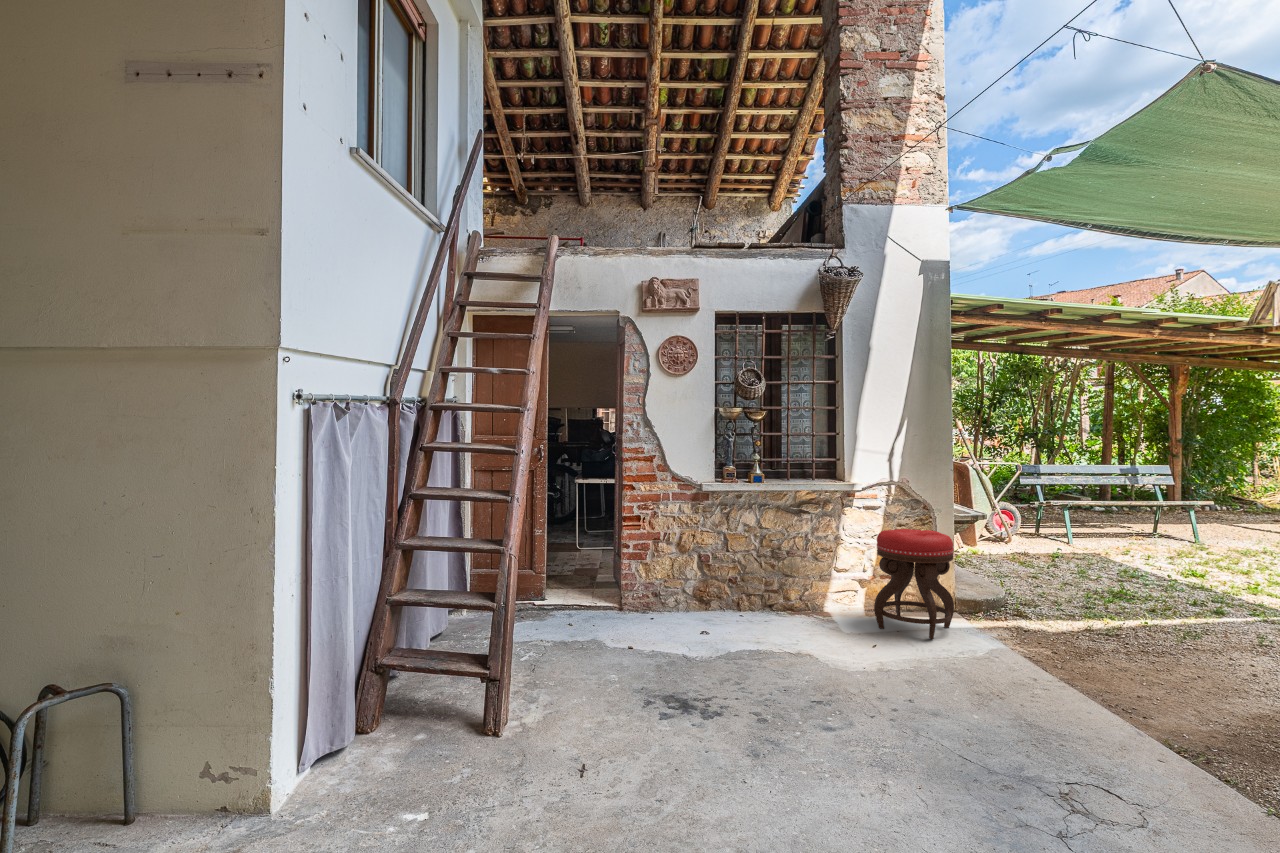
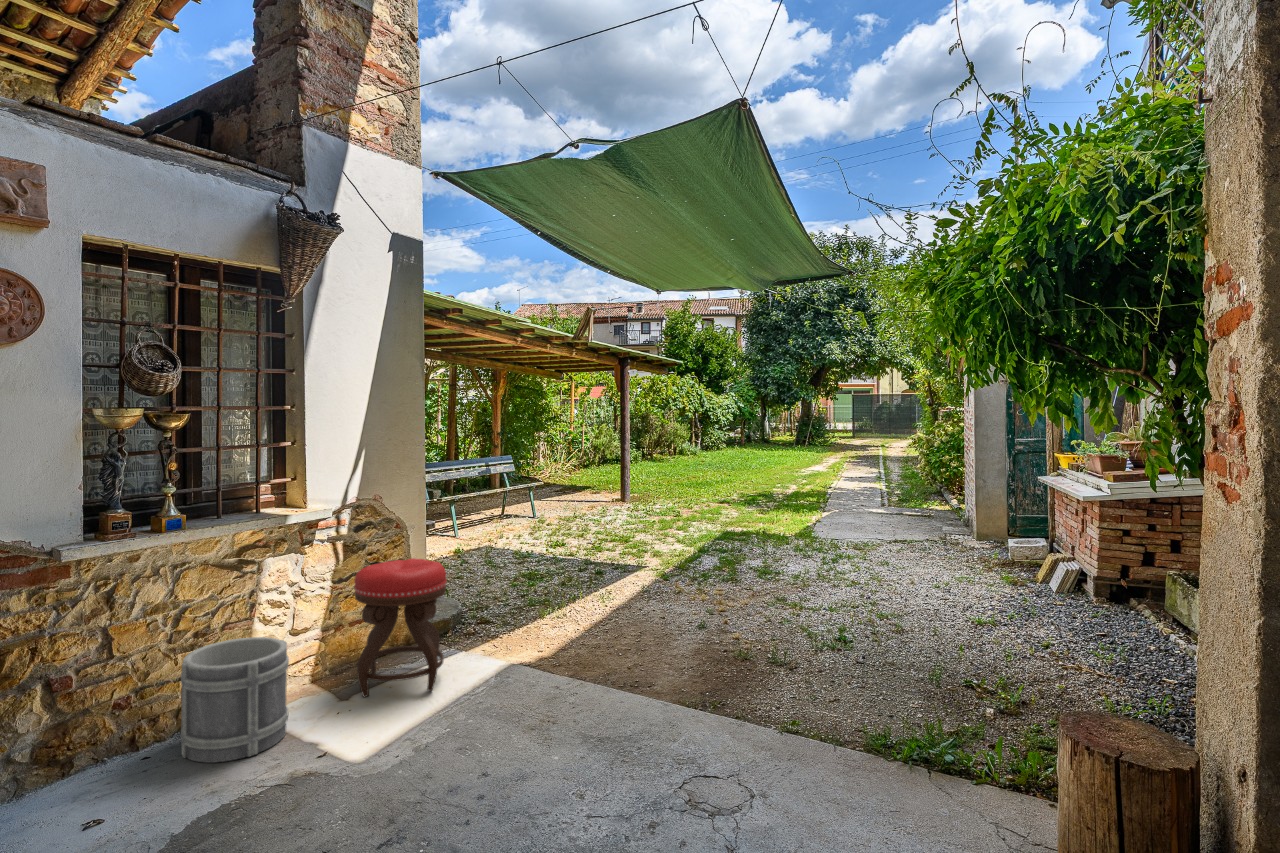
bucket: none [757,560,820,634] -> present [181,637,289,763]

